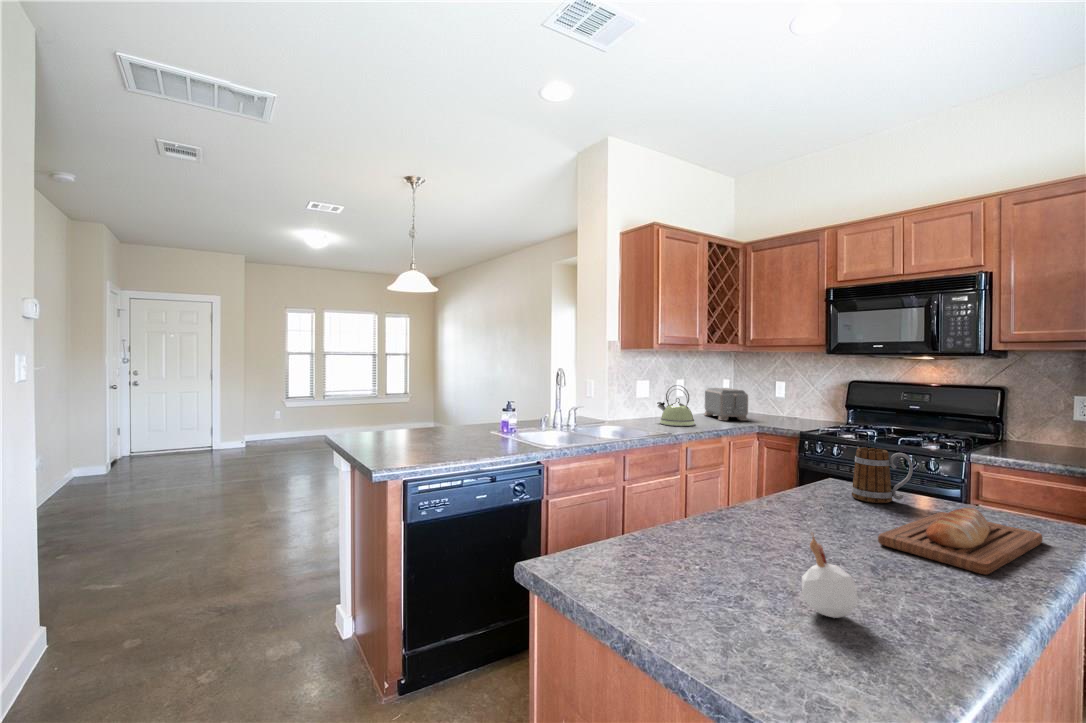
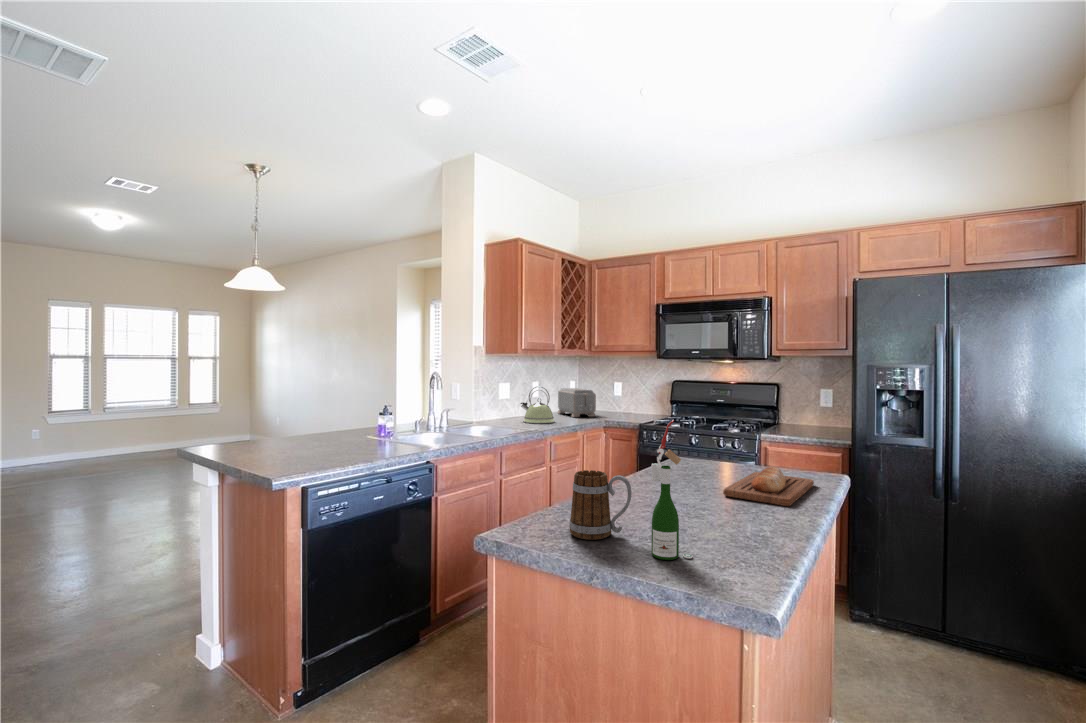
wine bottle: none [722,440,785,646] -> present [651,420,693,560]
mug: present [851,448,913,503] -> present [569,470,632,540]
candle: present [802,527,858,618] -> none [693,478,729,540]

